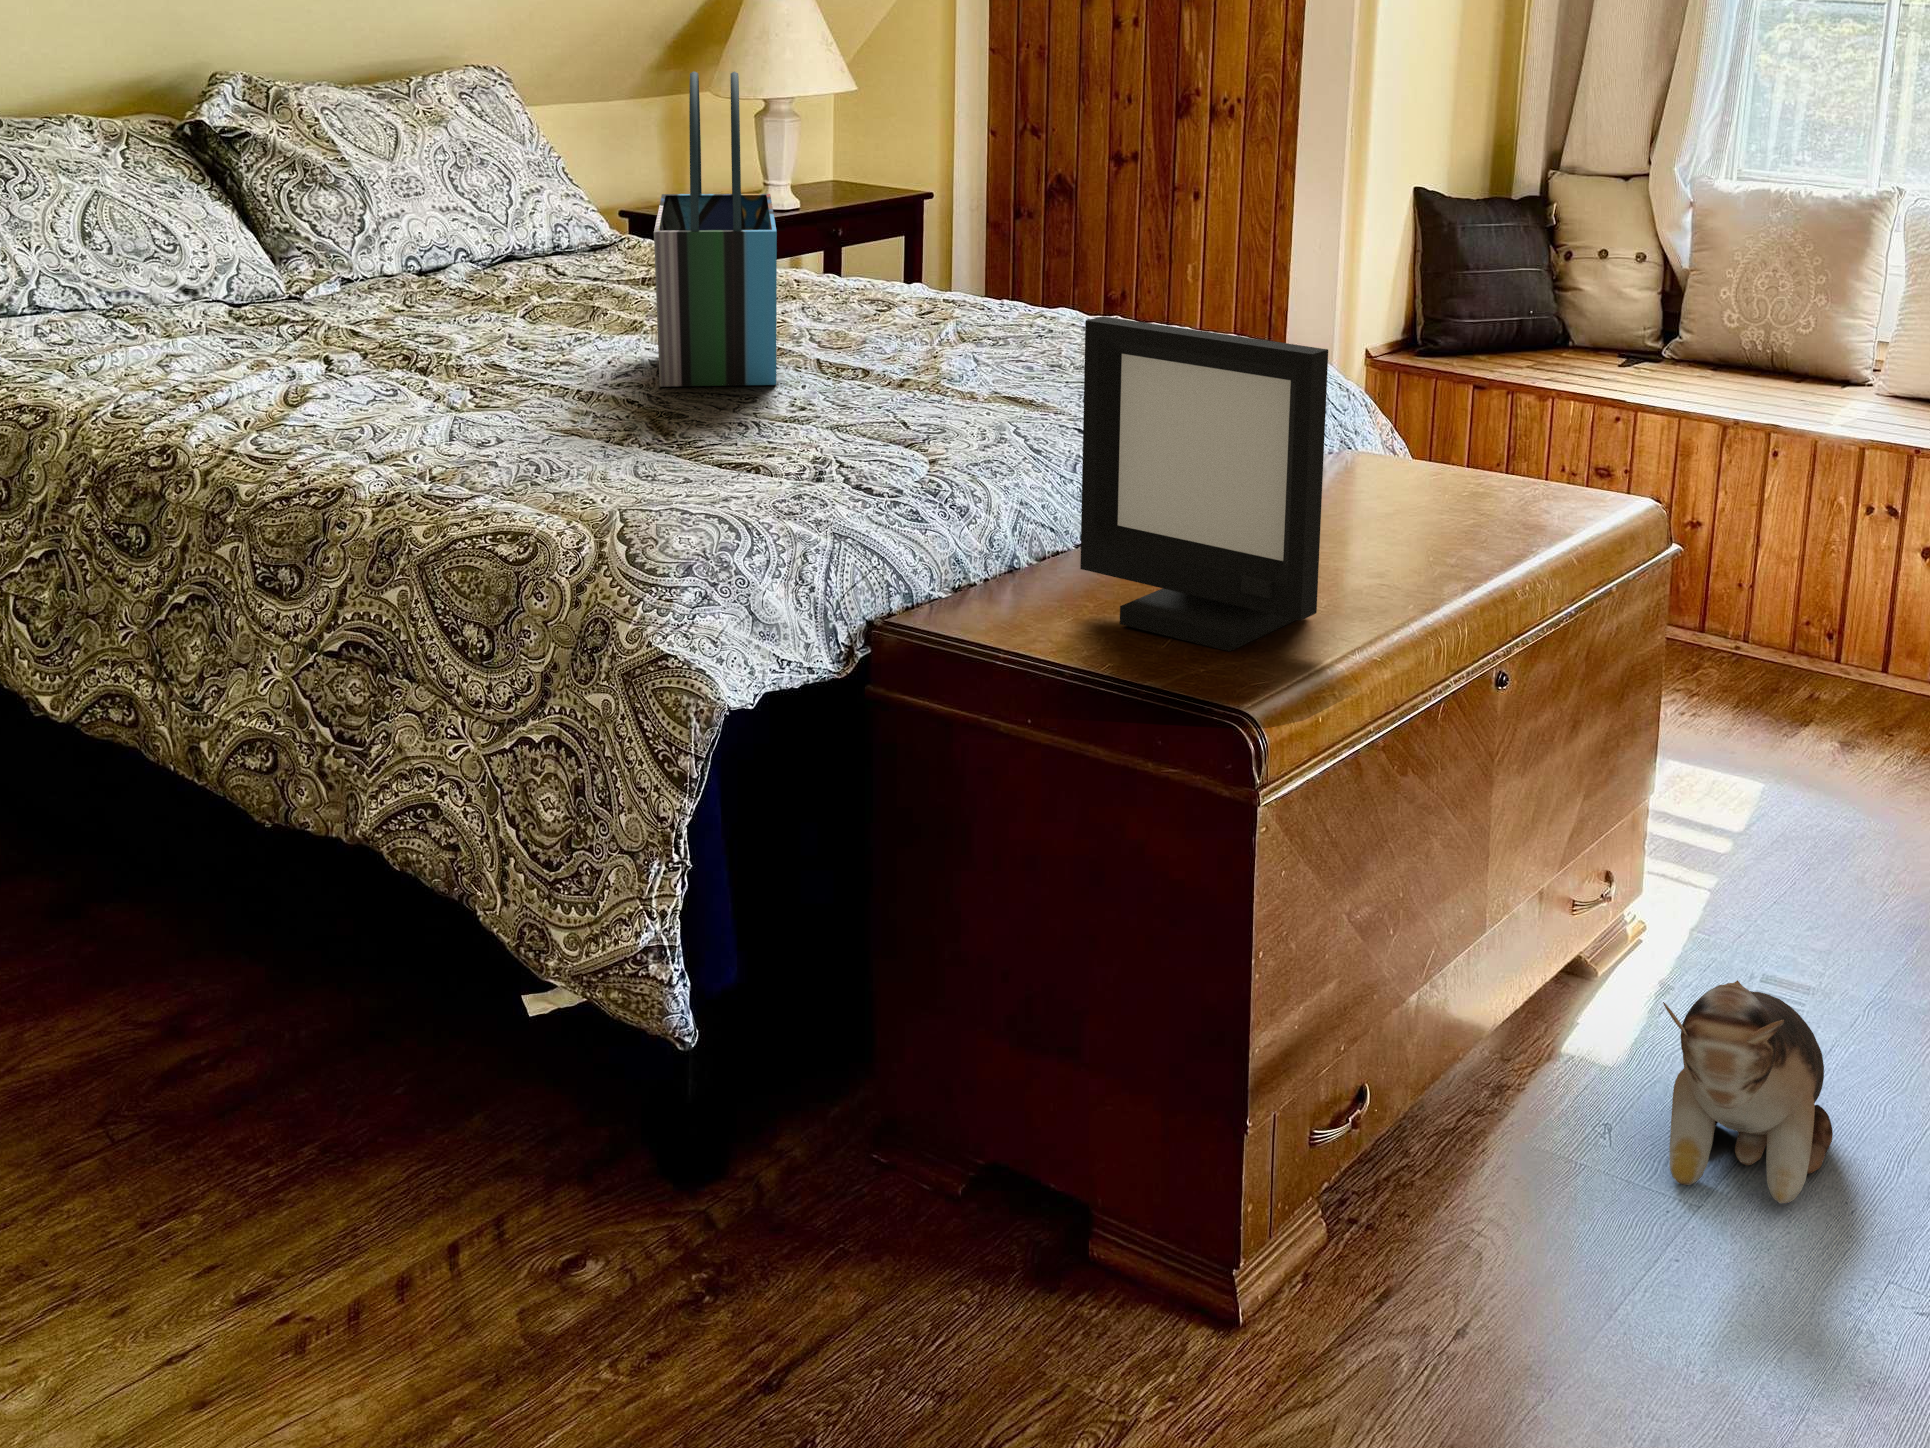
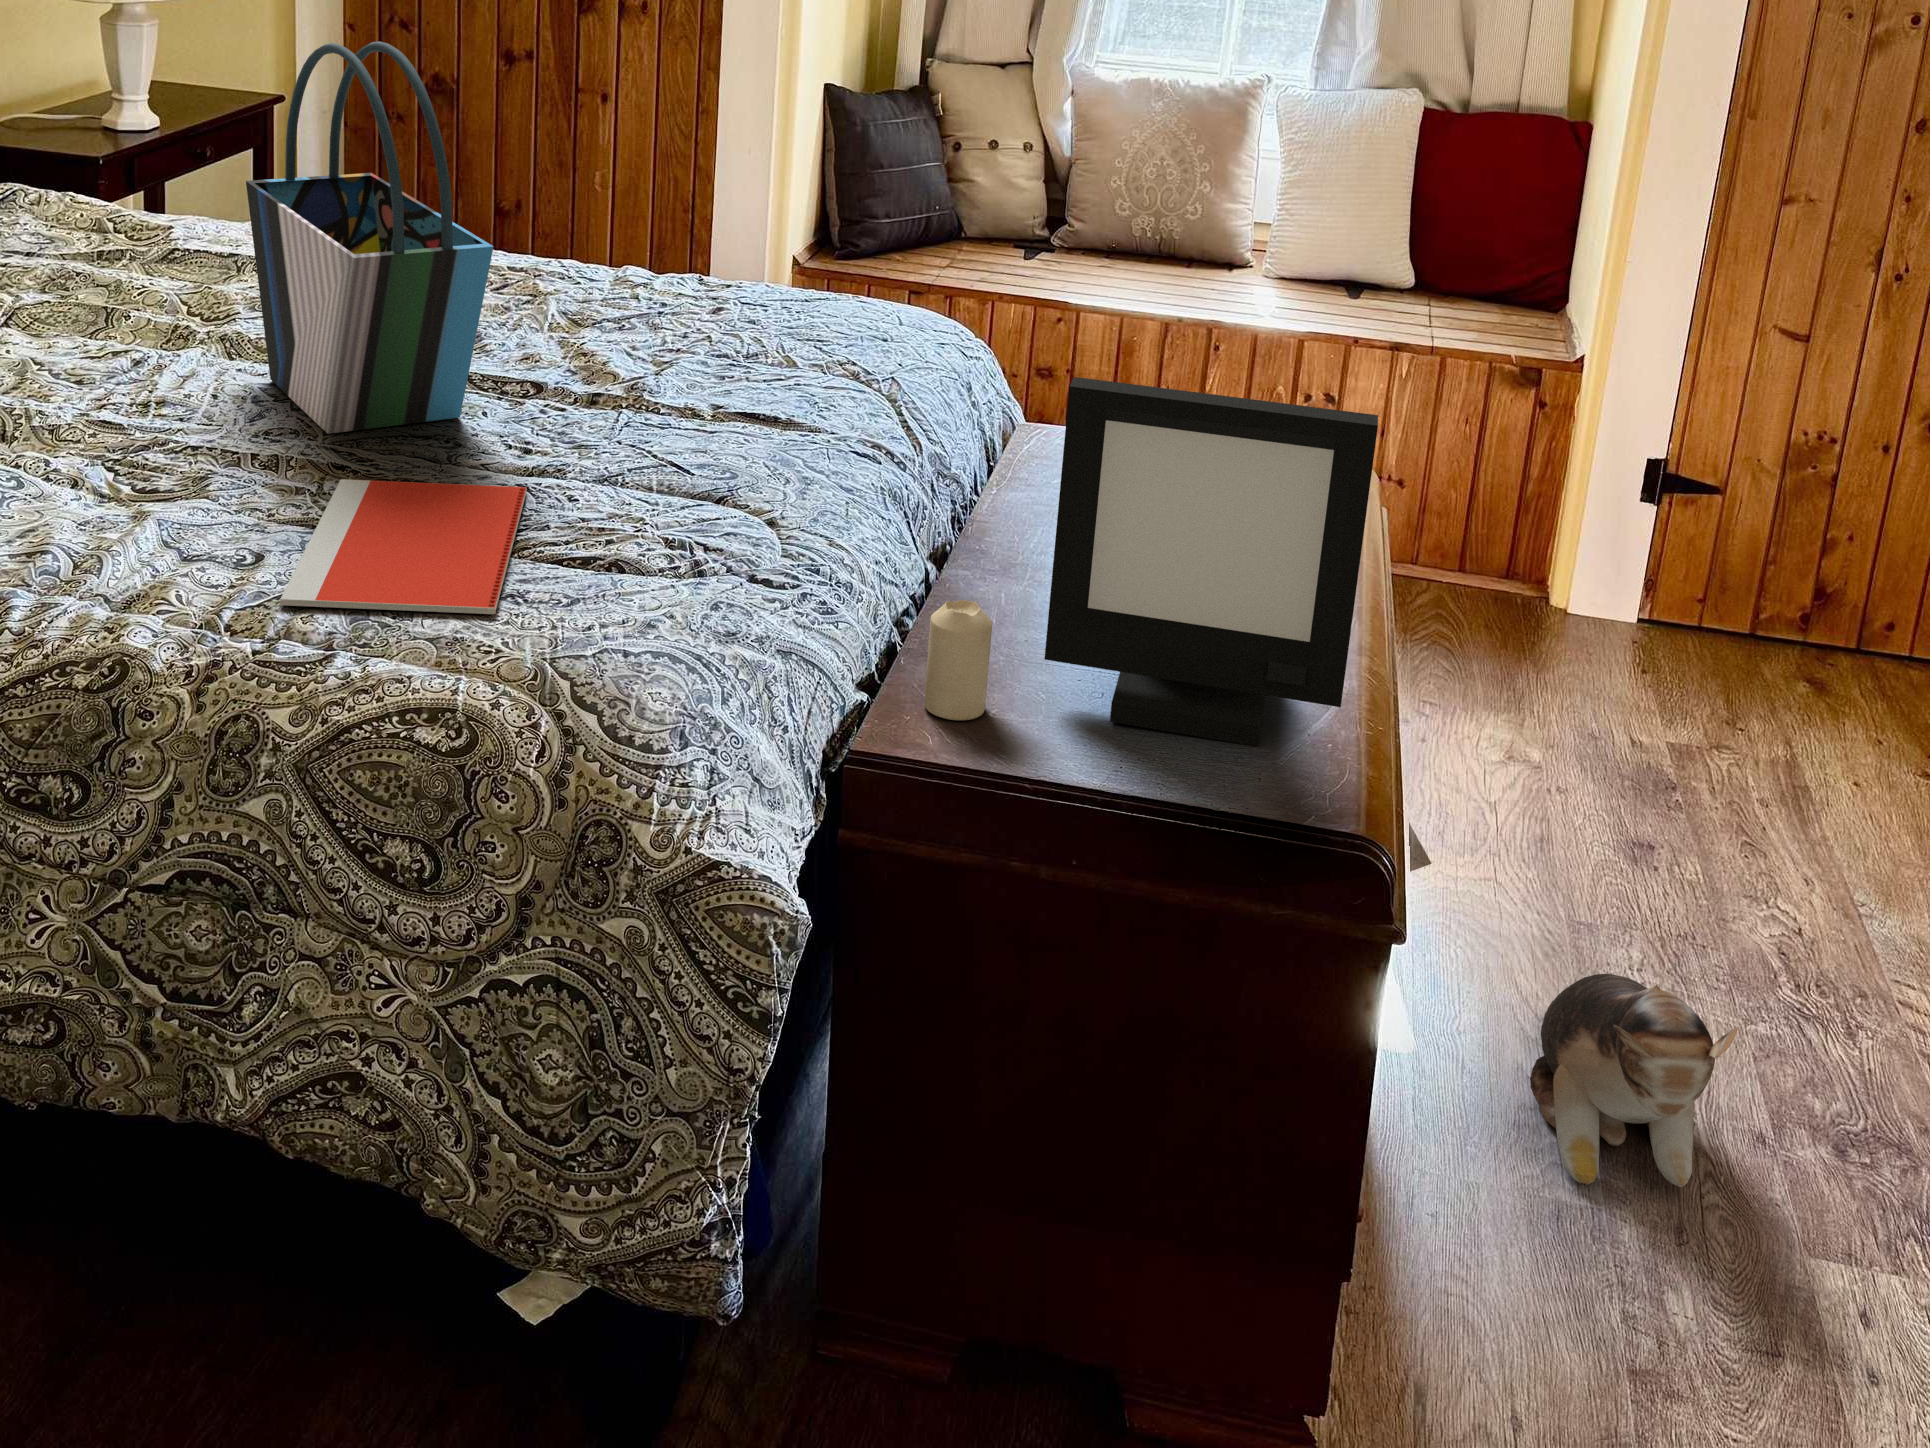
notebook: none [484,409,761,486] -> present [280,479,527,614]
candle: none [977,509,1031,612] -> present [925,600,992,720]

